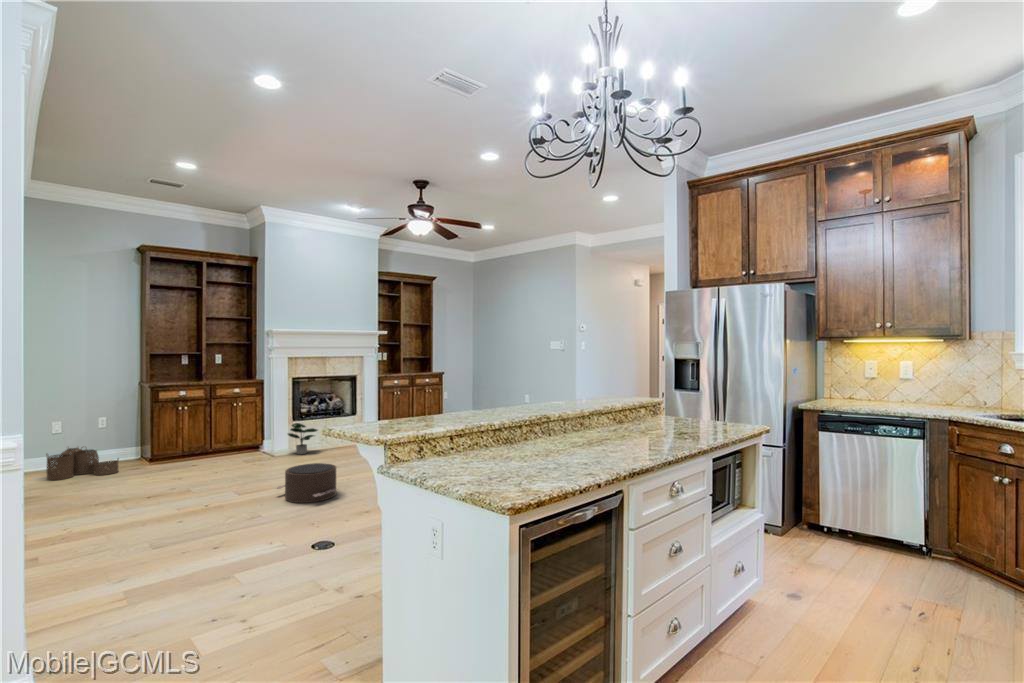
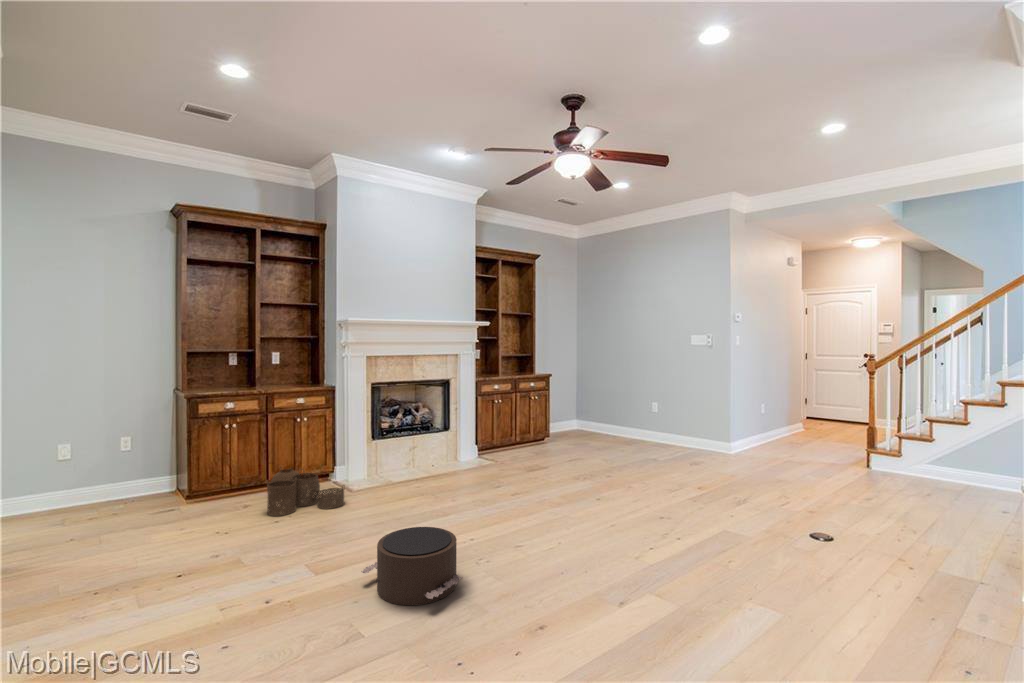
potted plant: present [288,423,318,454] -> none [366,445,407,488]
woven basket: present [46,447,119,480] -> present [266,469,345,516]

